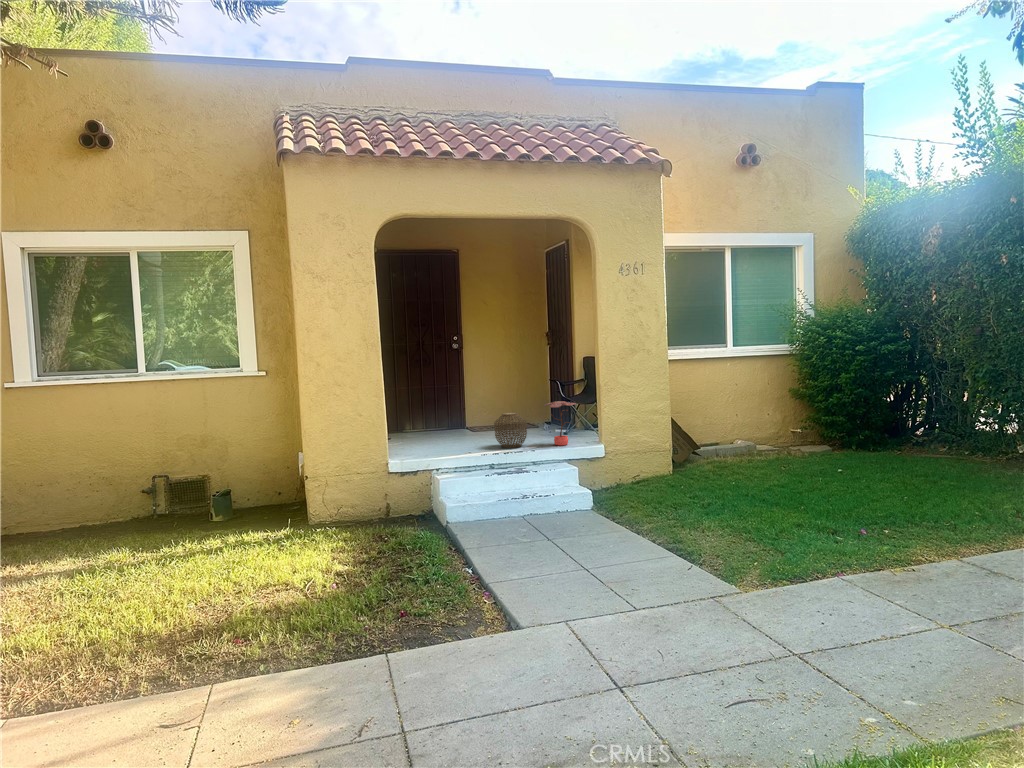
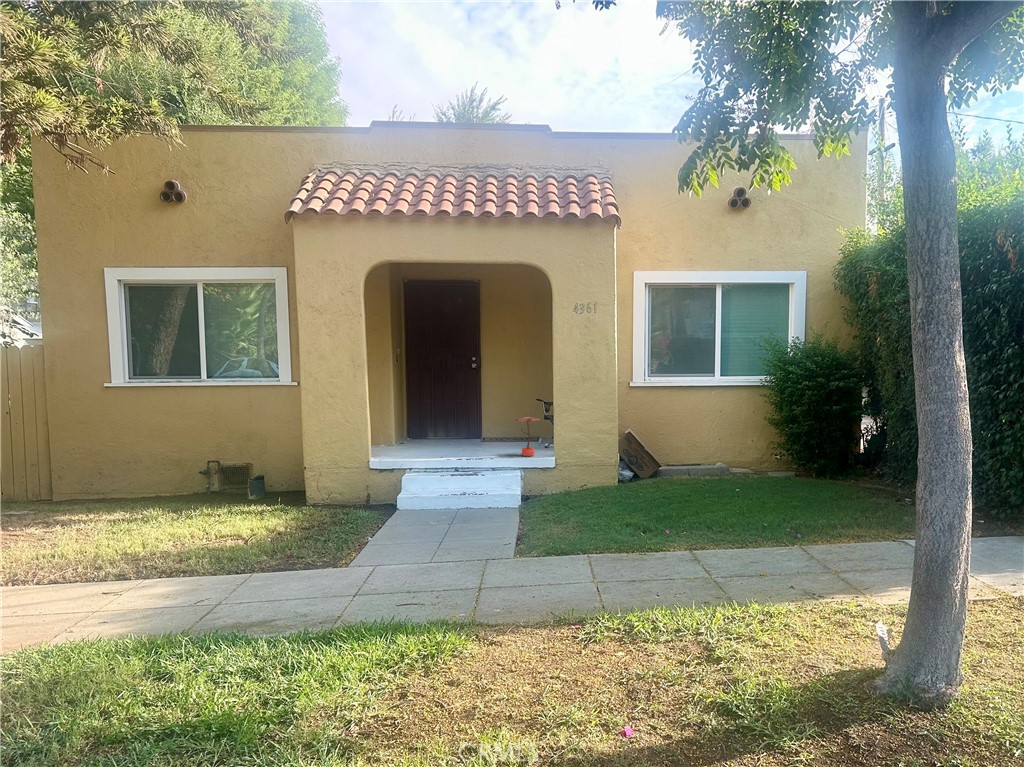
woven basket: present [494,412,527,448] -> none [471,425,500,456]

